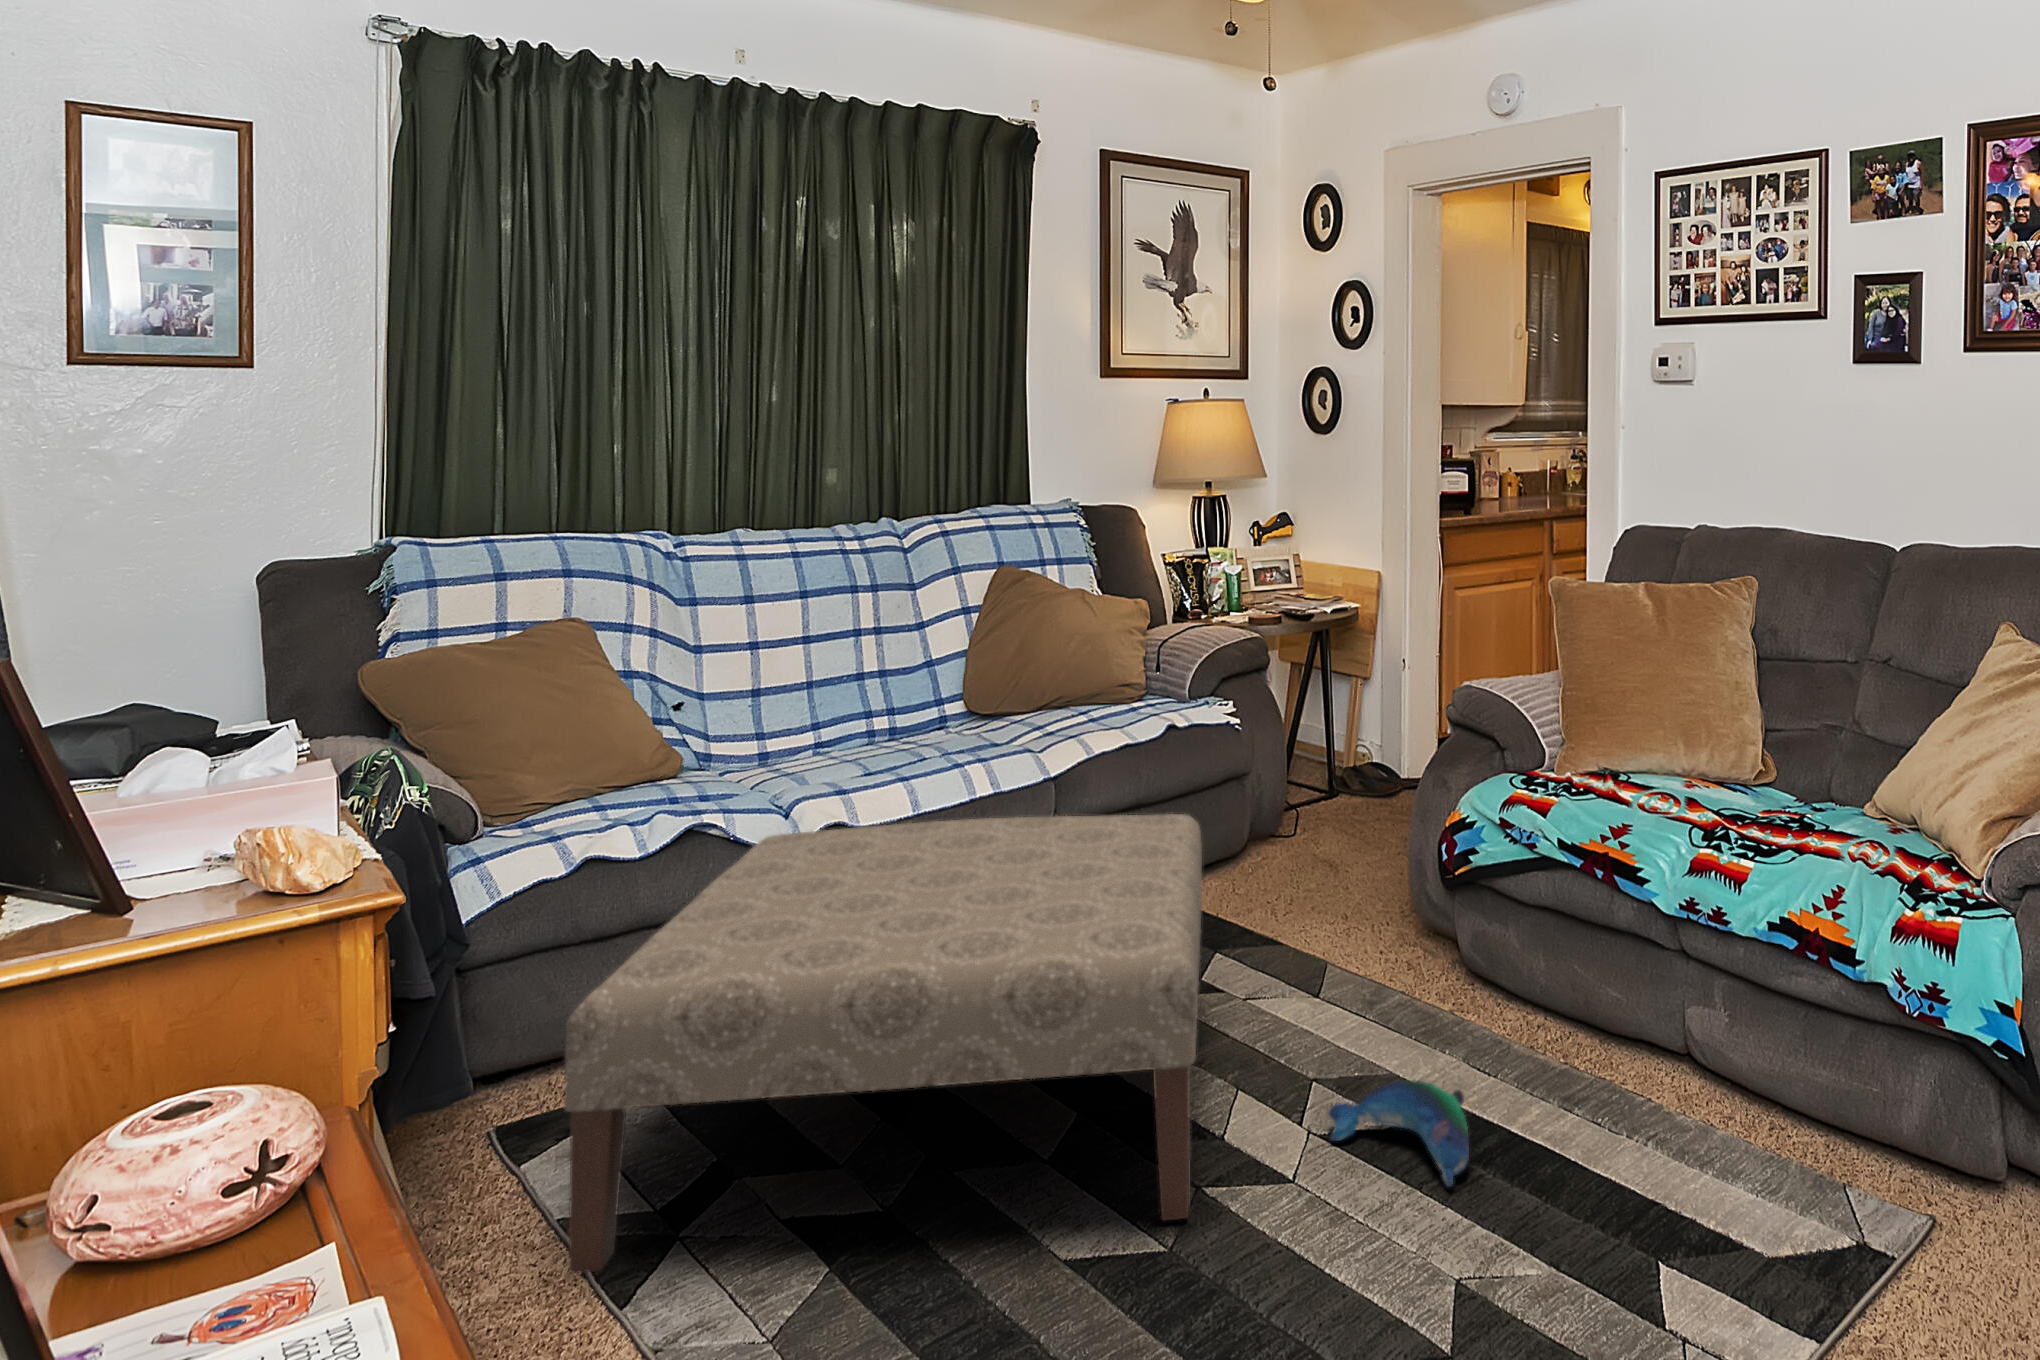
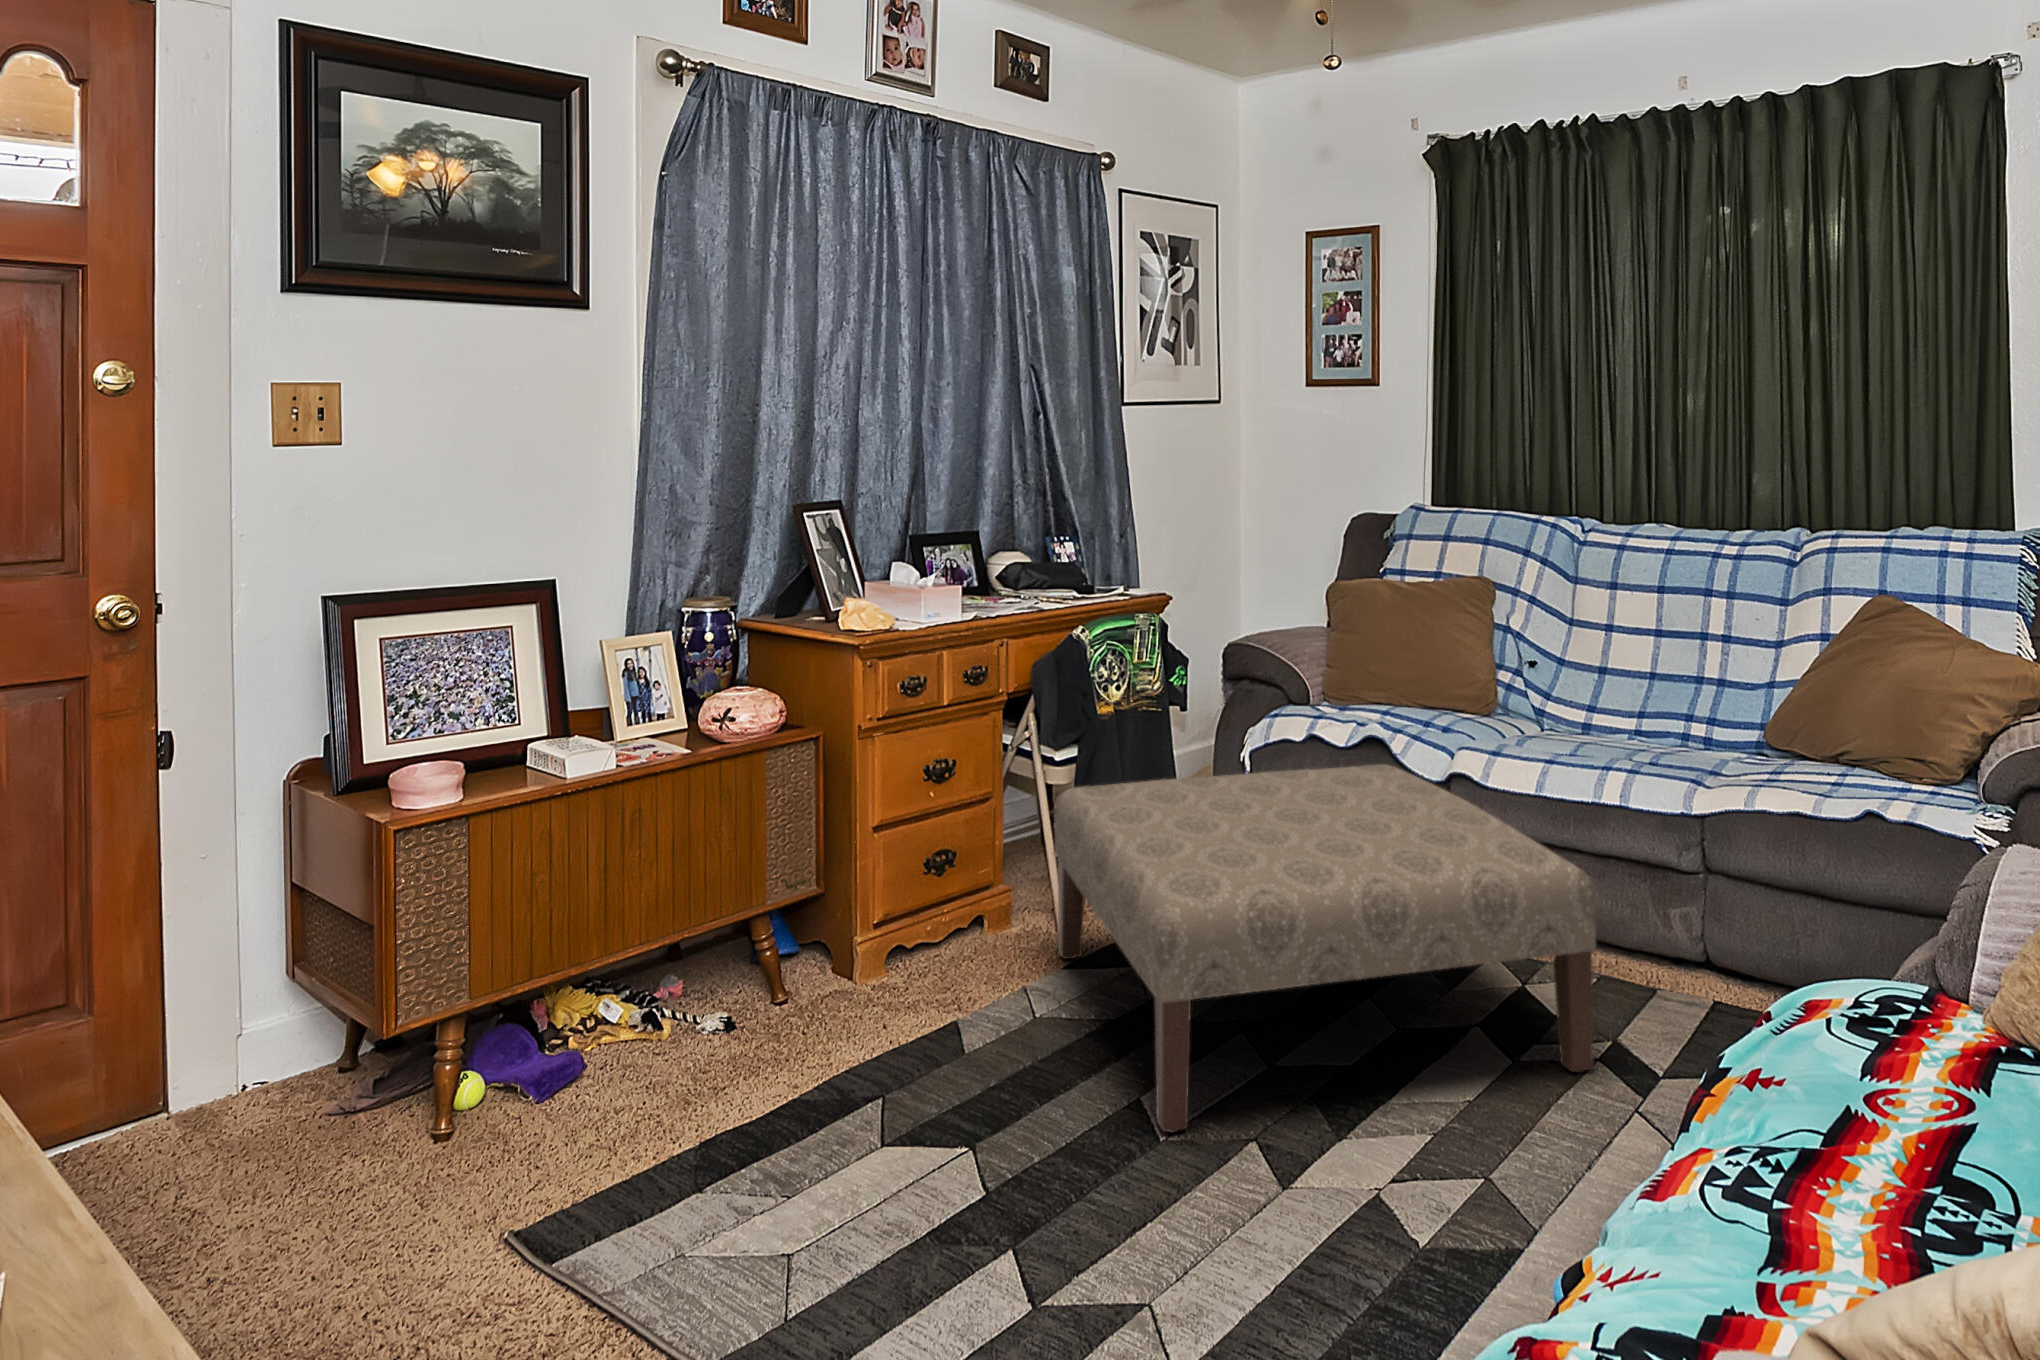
plush toy: present [1328,1080,1469,1187] -> none [1253,1159,1383,1267]

